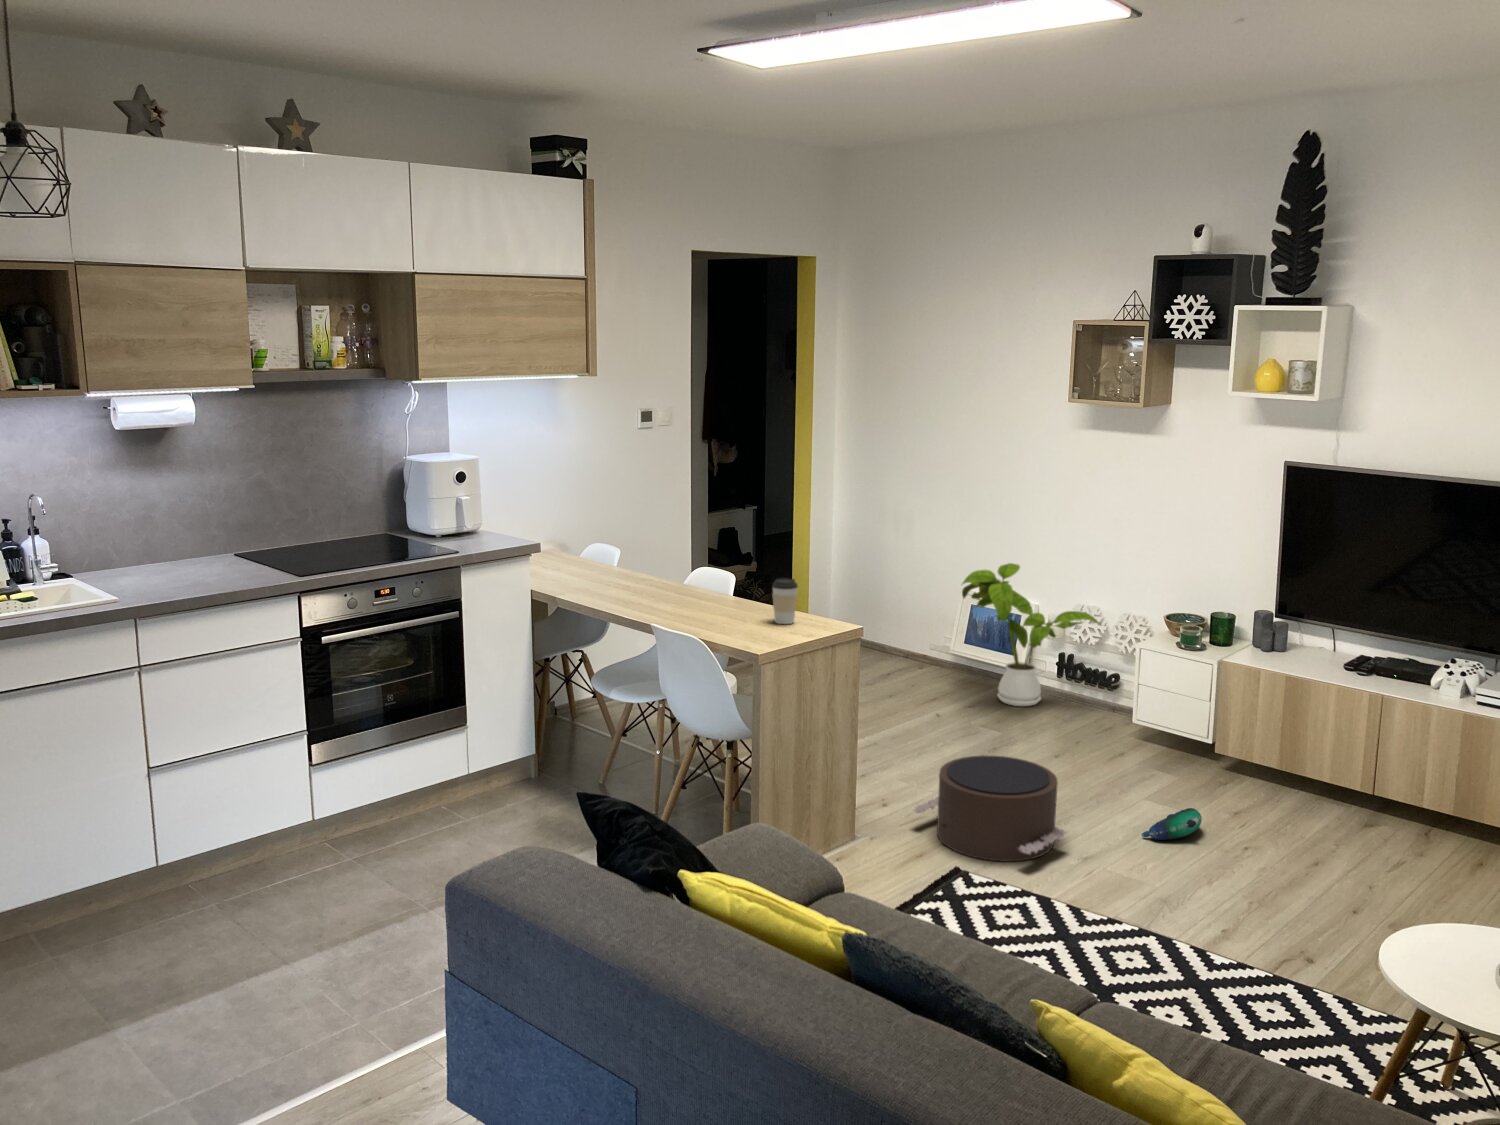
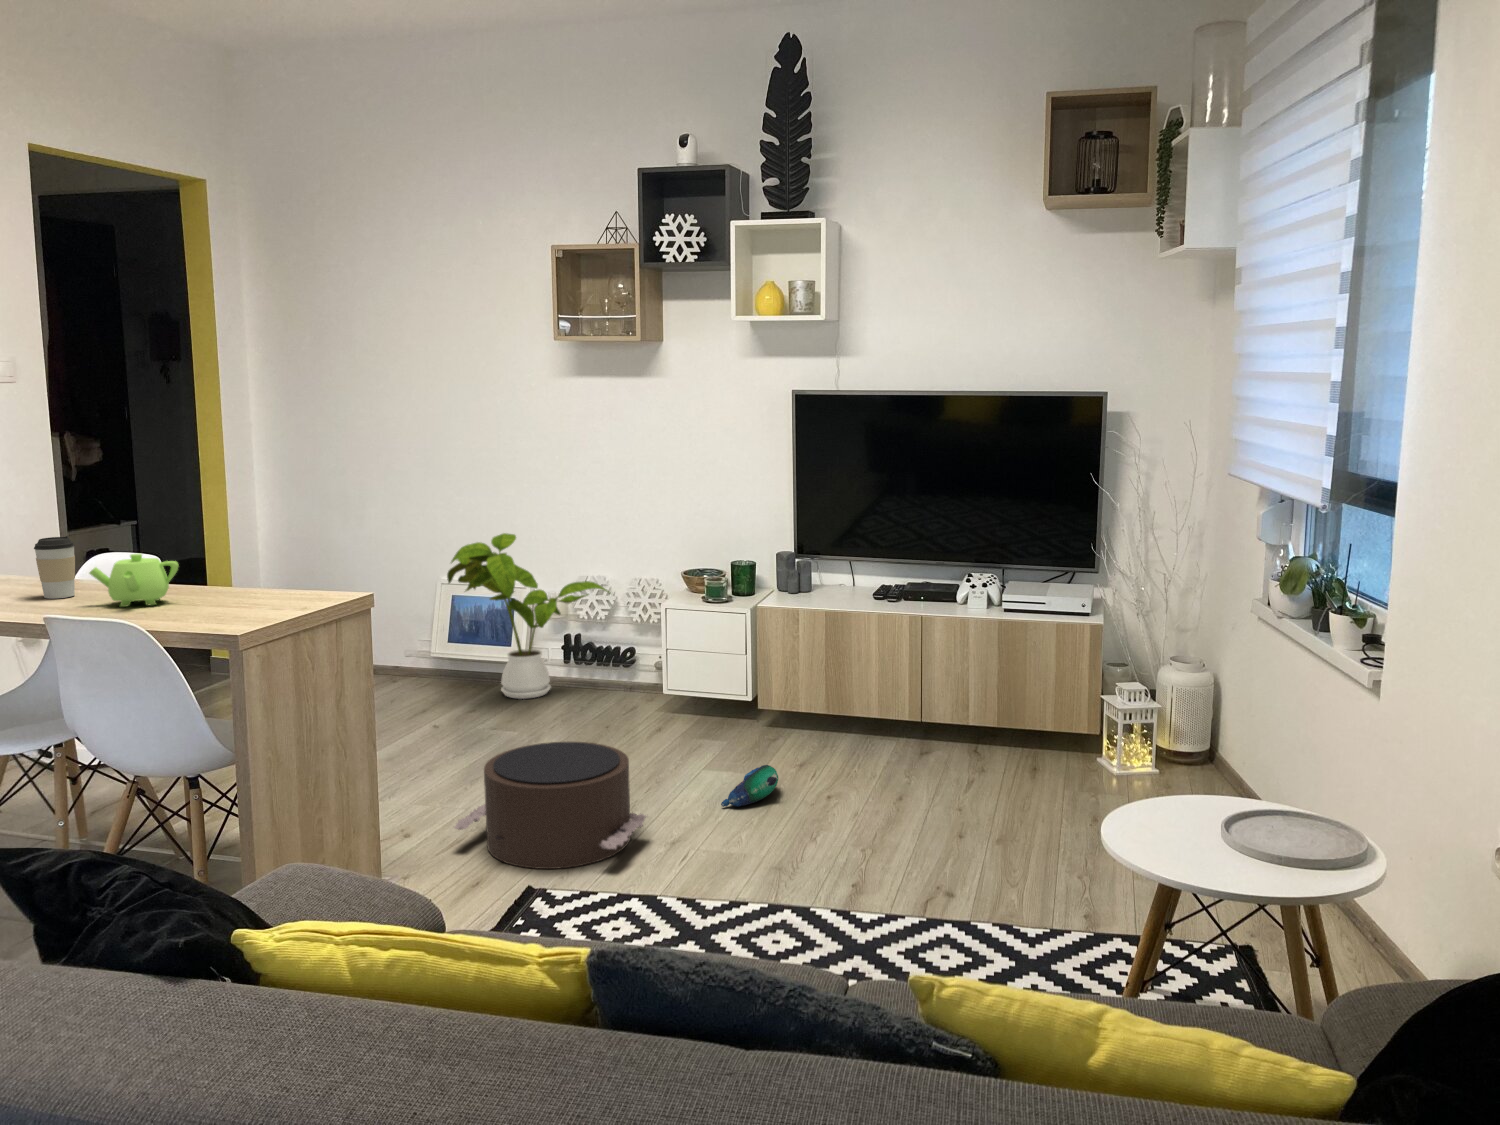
coffee cup: present [772,578,798,624] -> present [34,536,75,599]
teapot: none [679,581,735,618] -> present [90,554,179,607]

